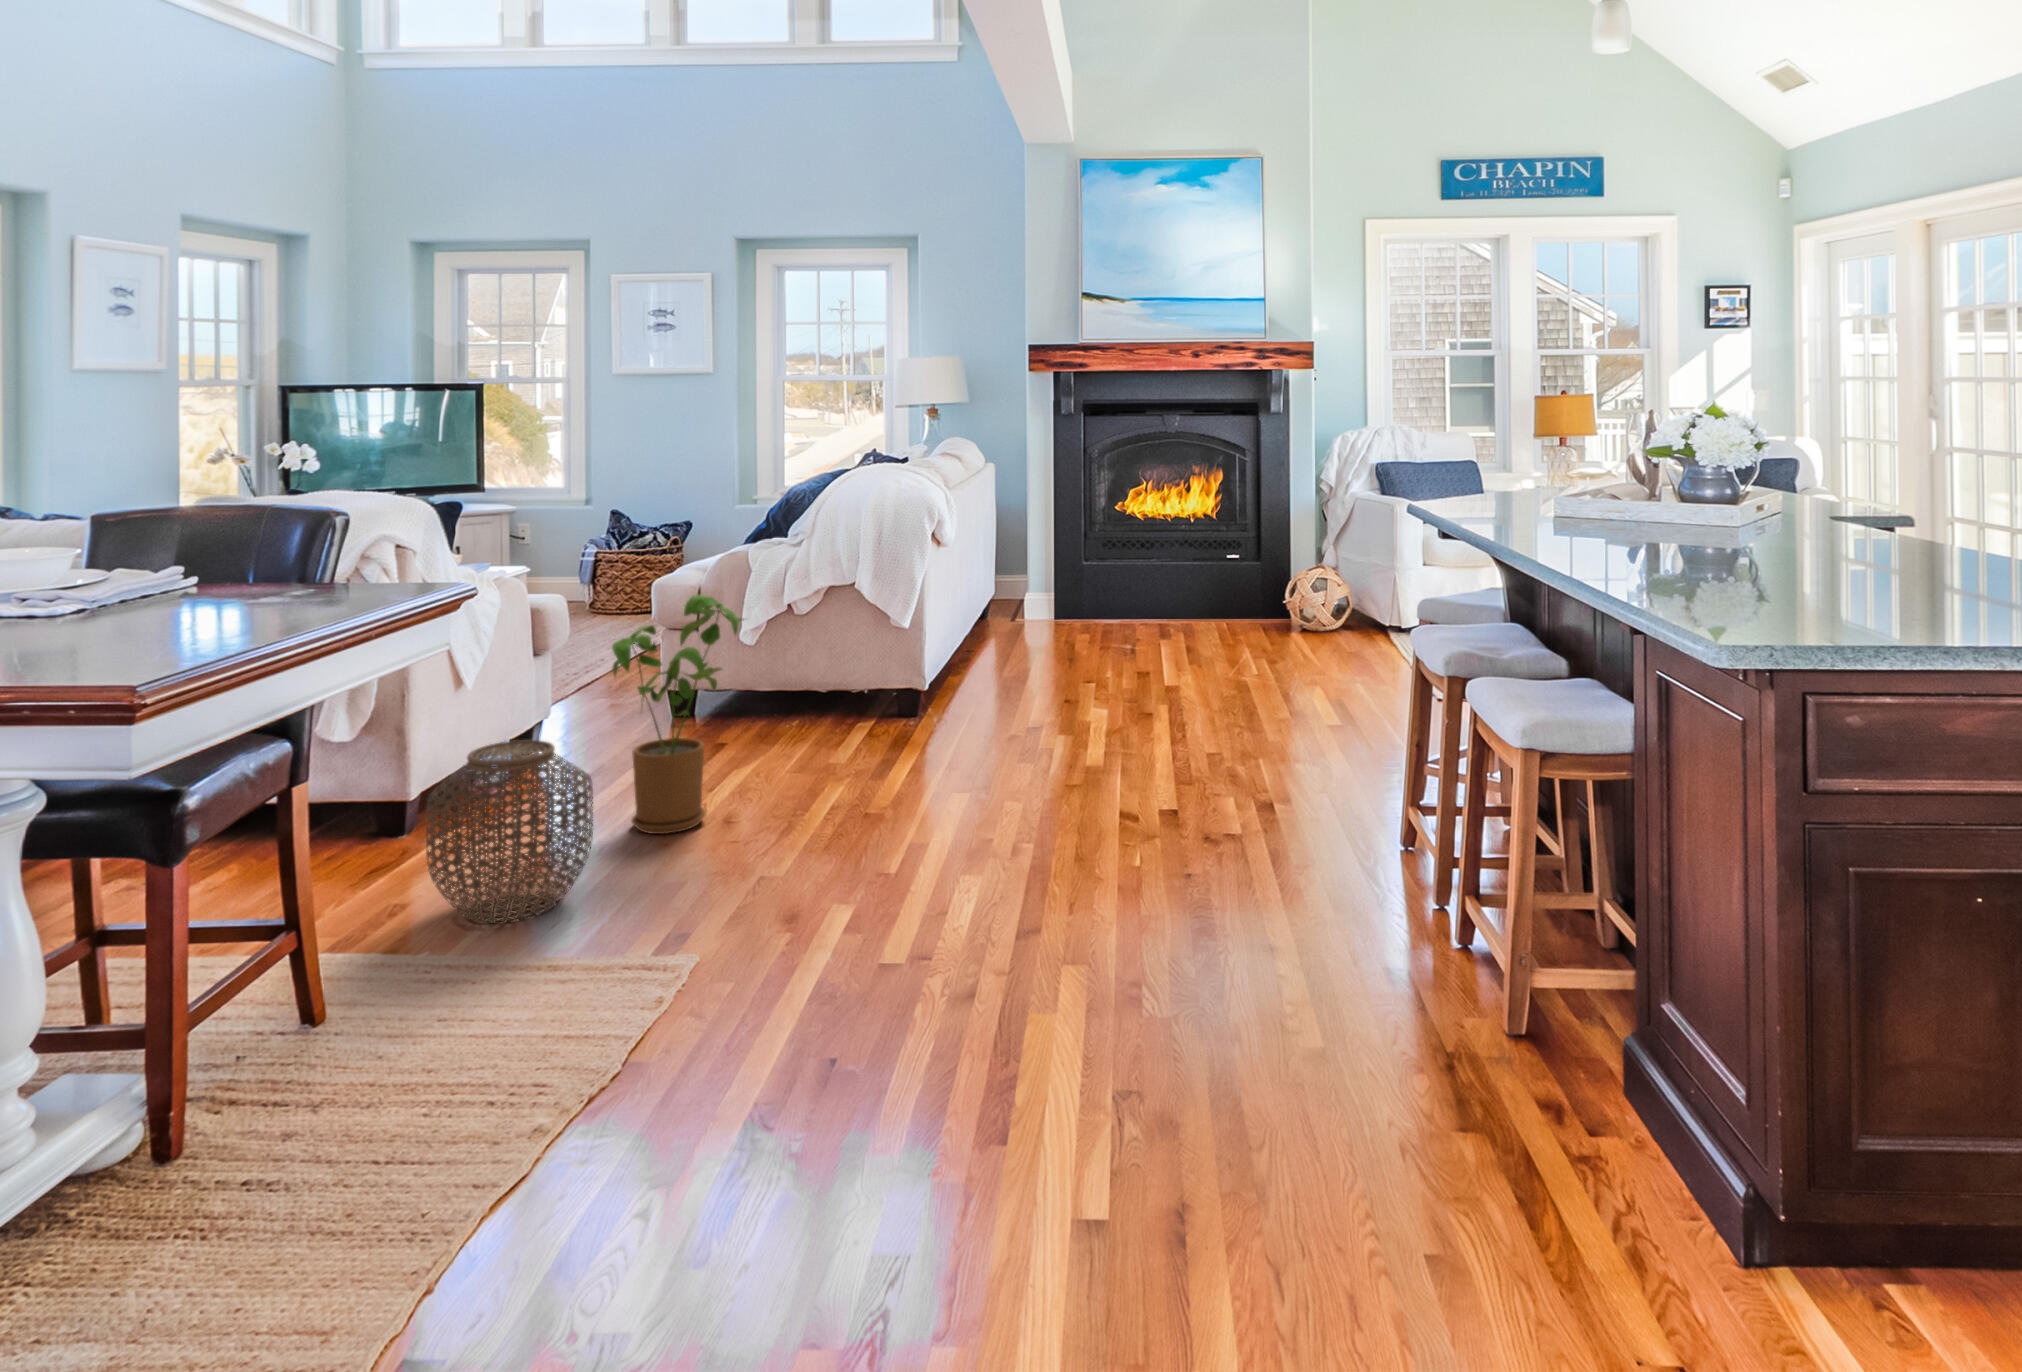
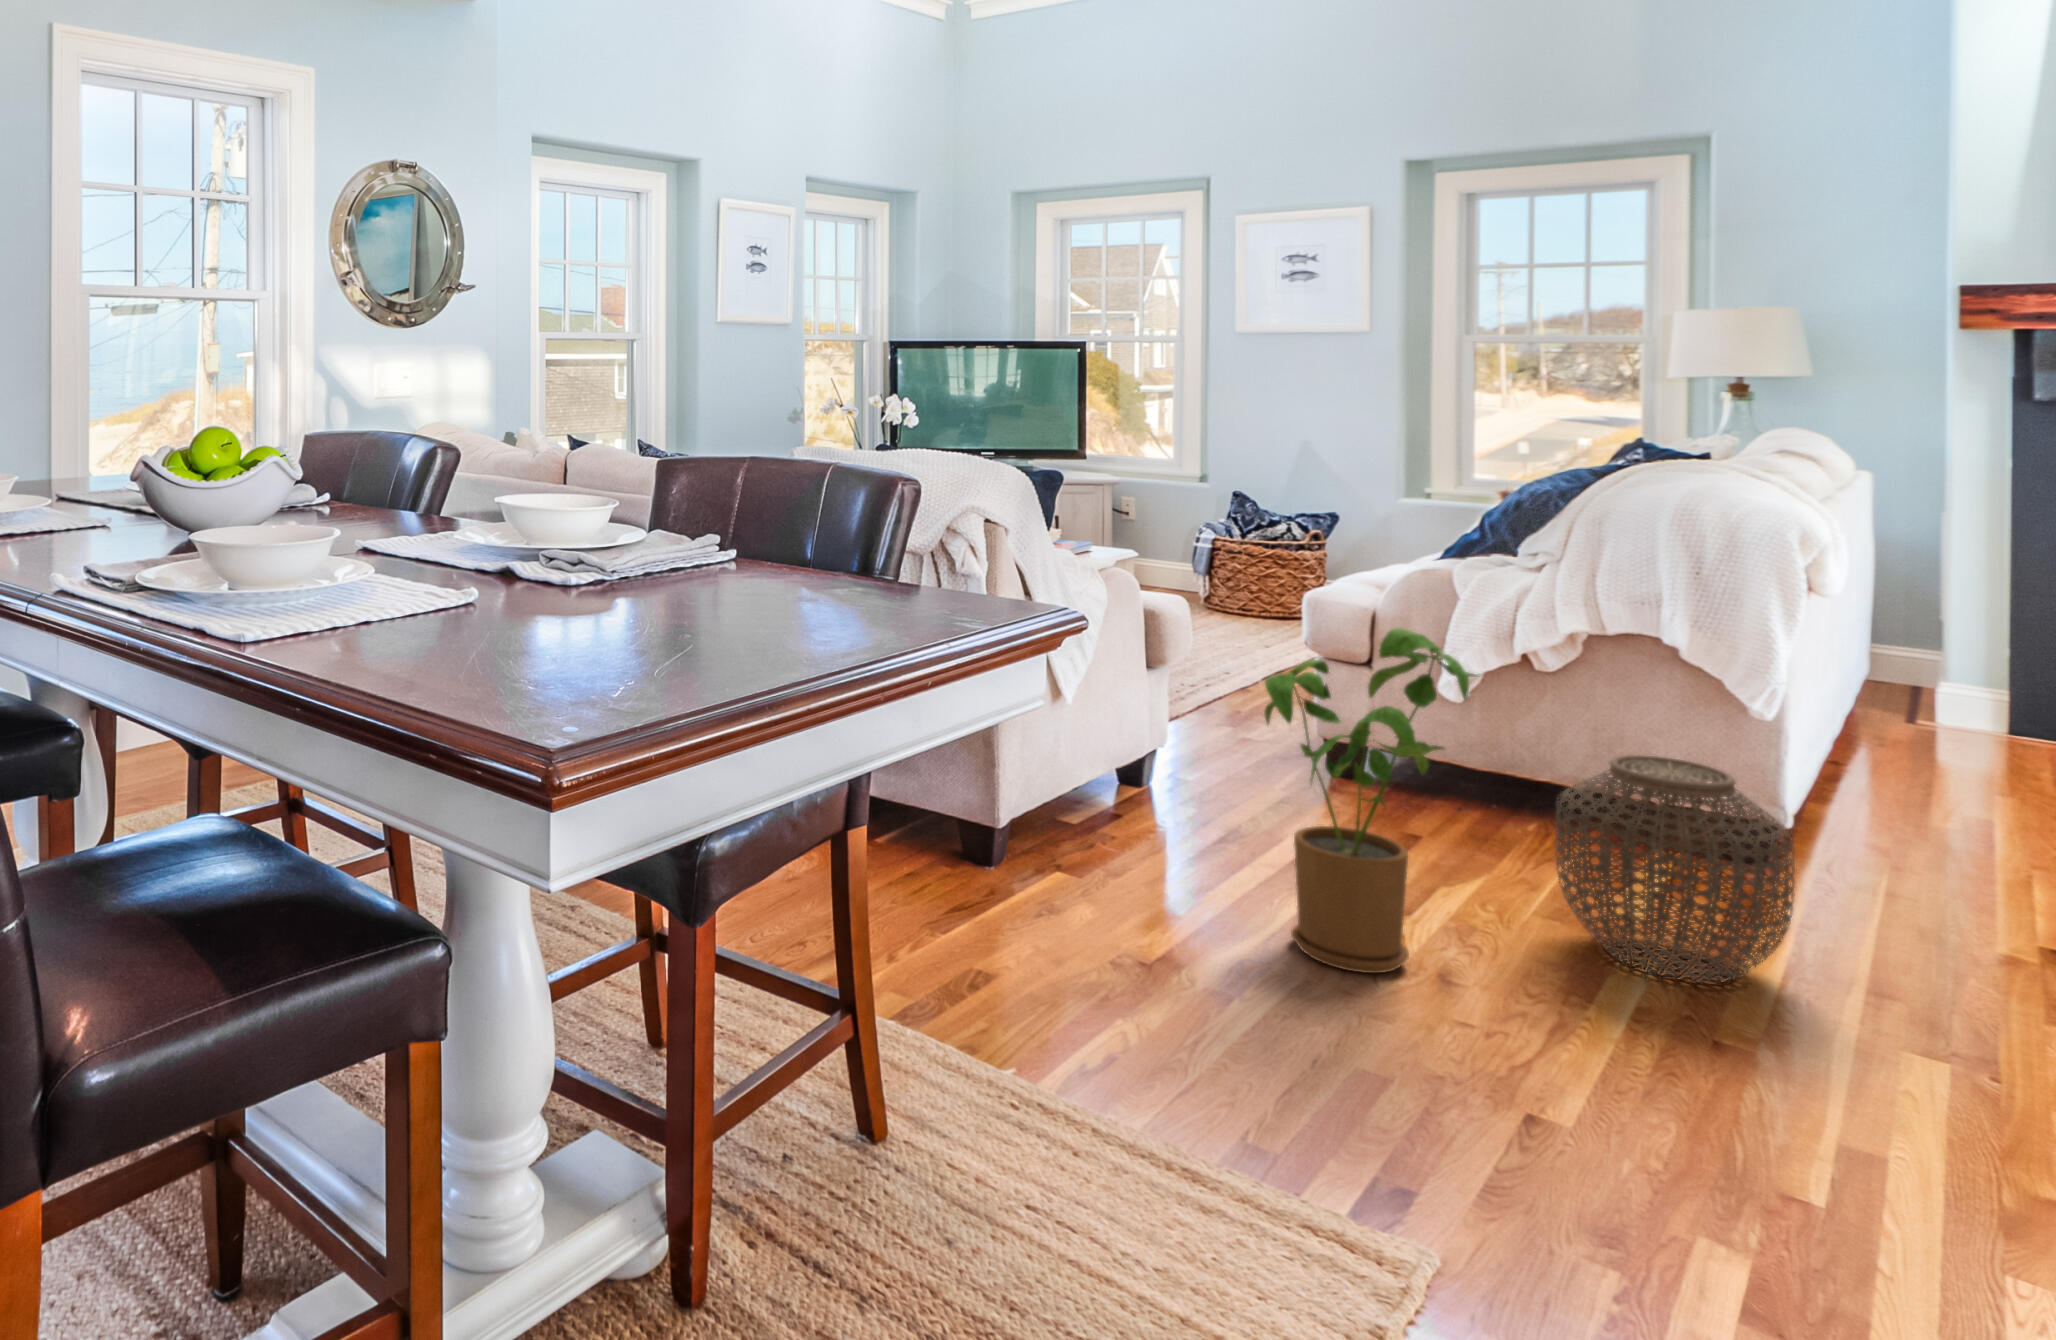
woven basket: present [426,740,593,923] -> present [1555,755,1794,983]

